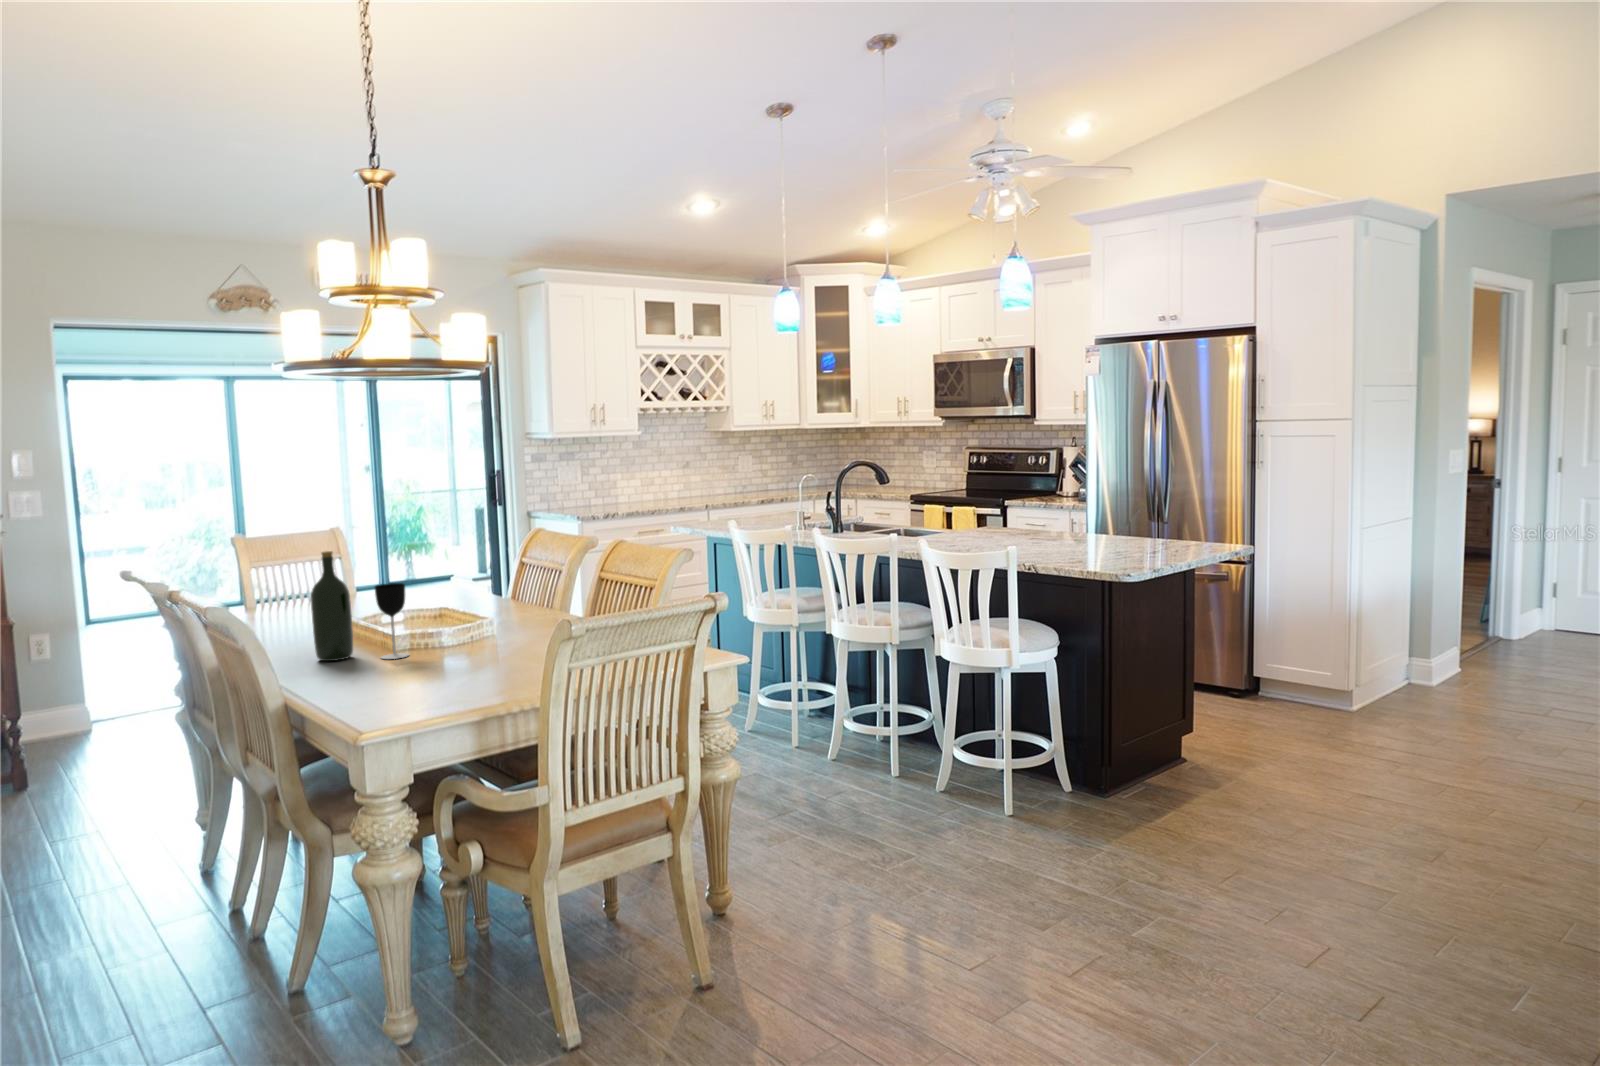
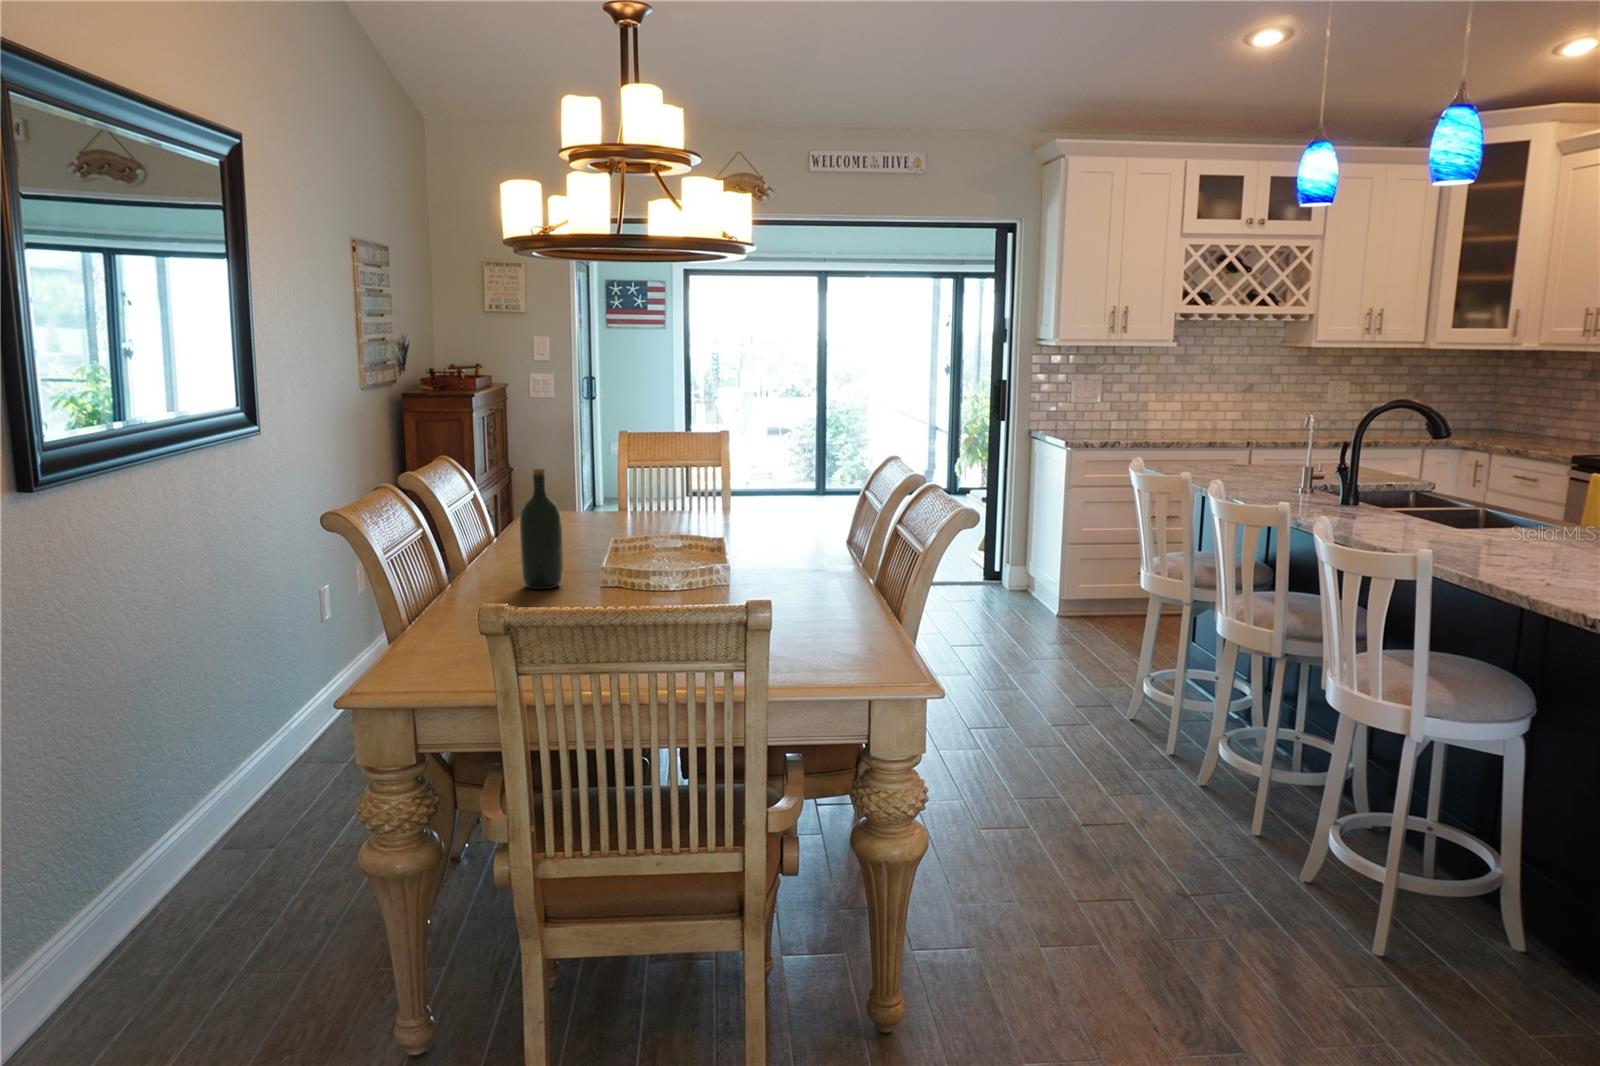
wine glass: present [375,583,408,659] -> none [571,513,605,599]

